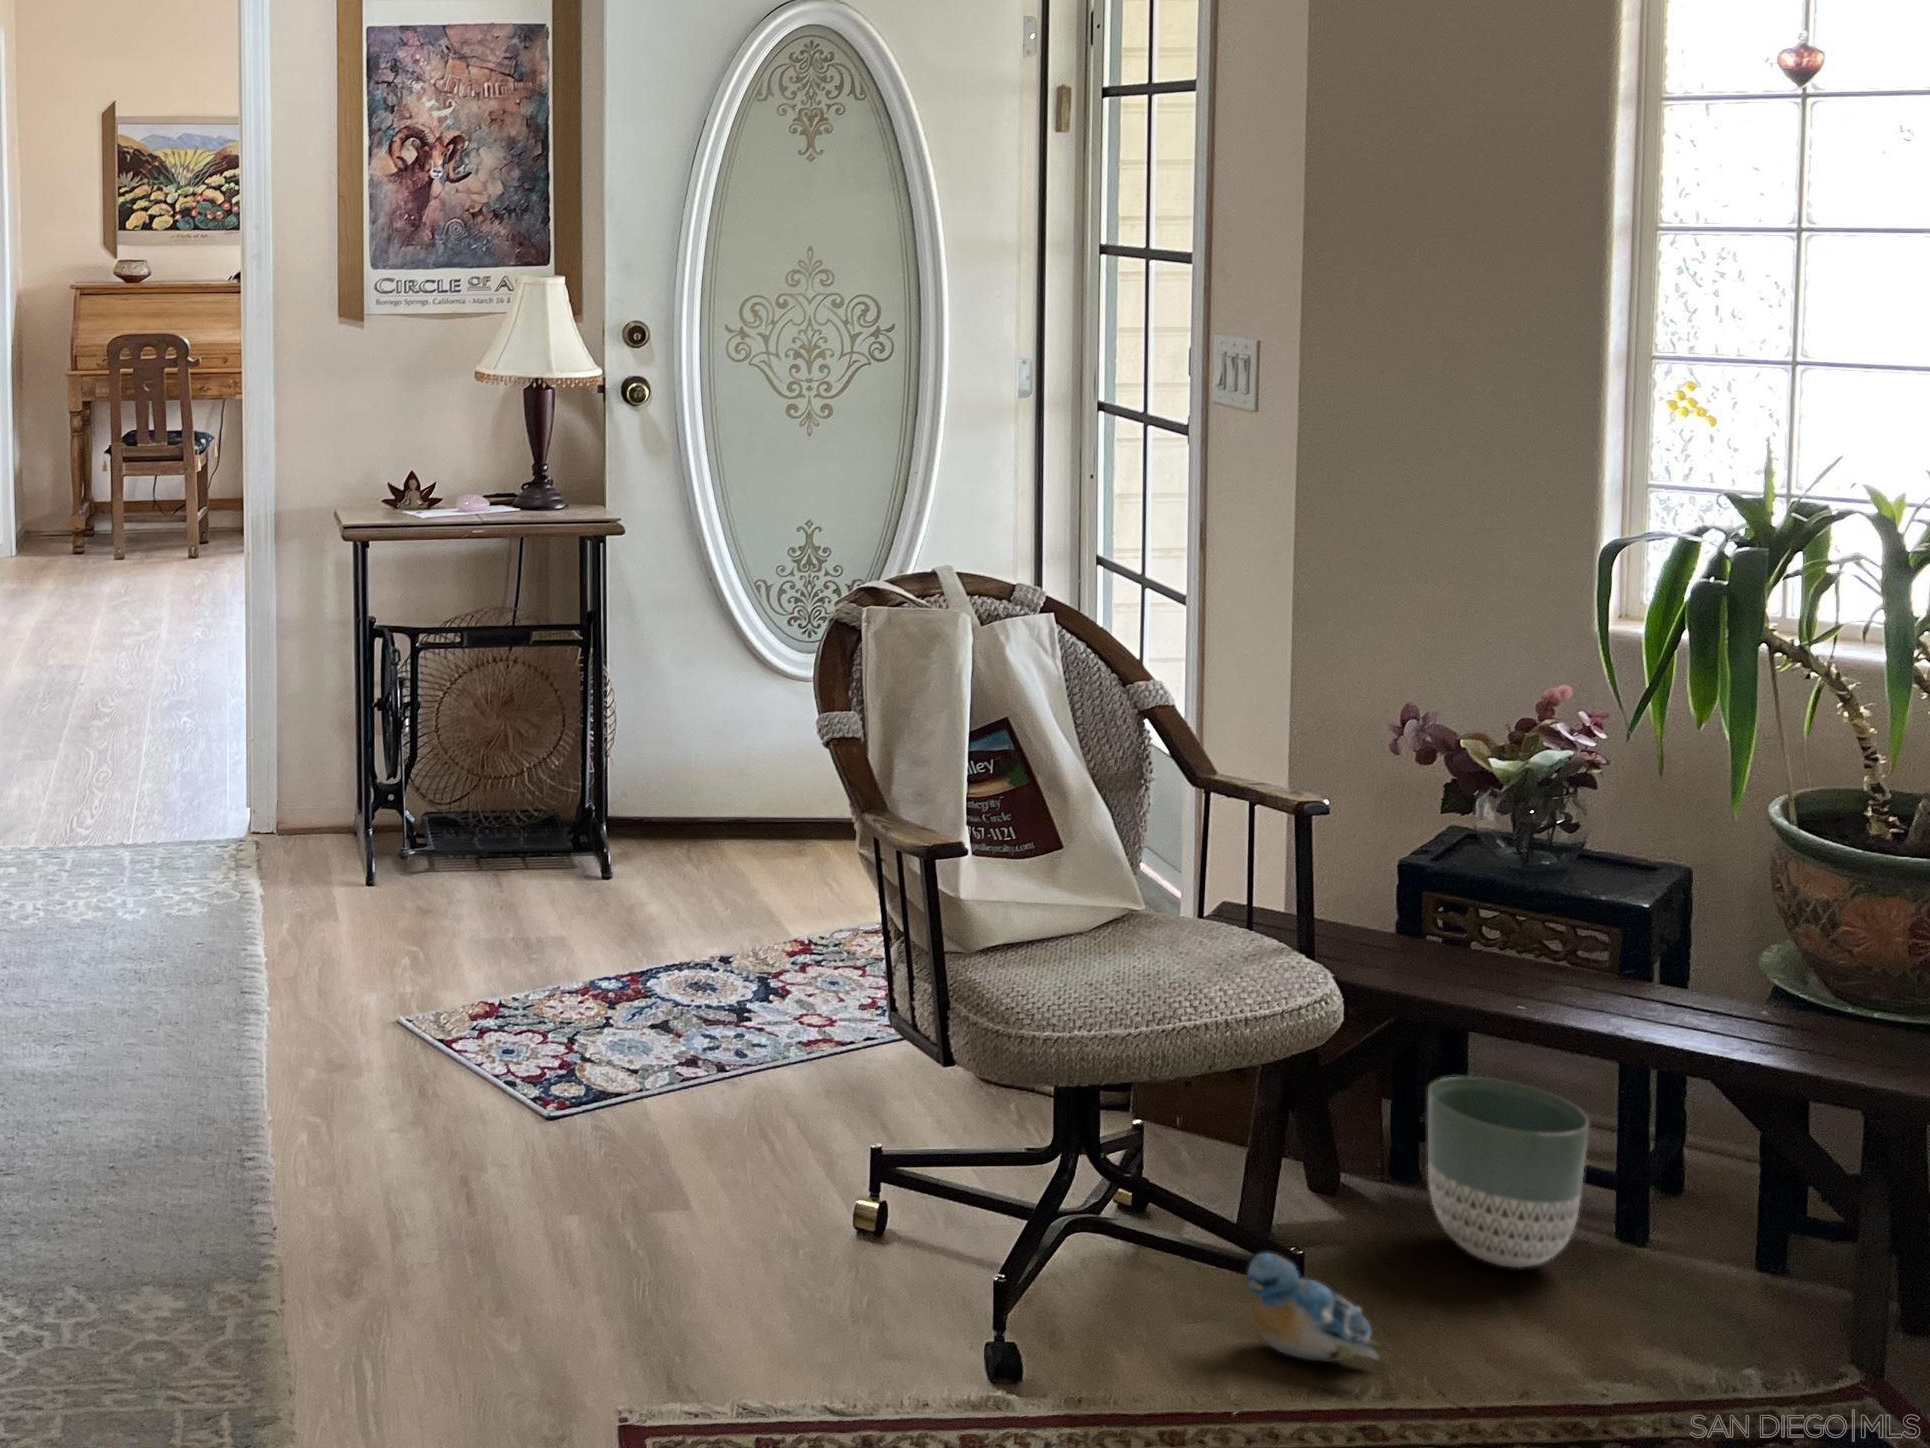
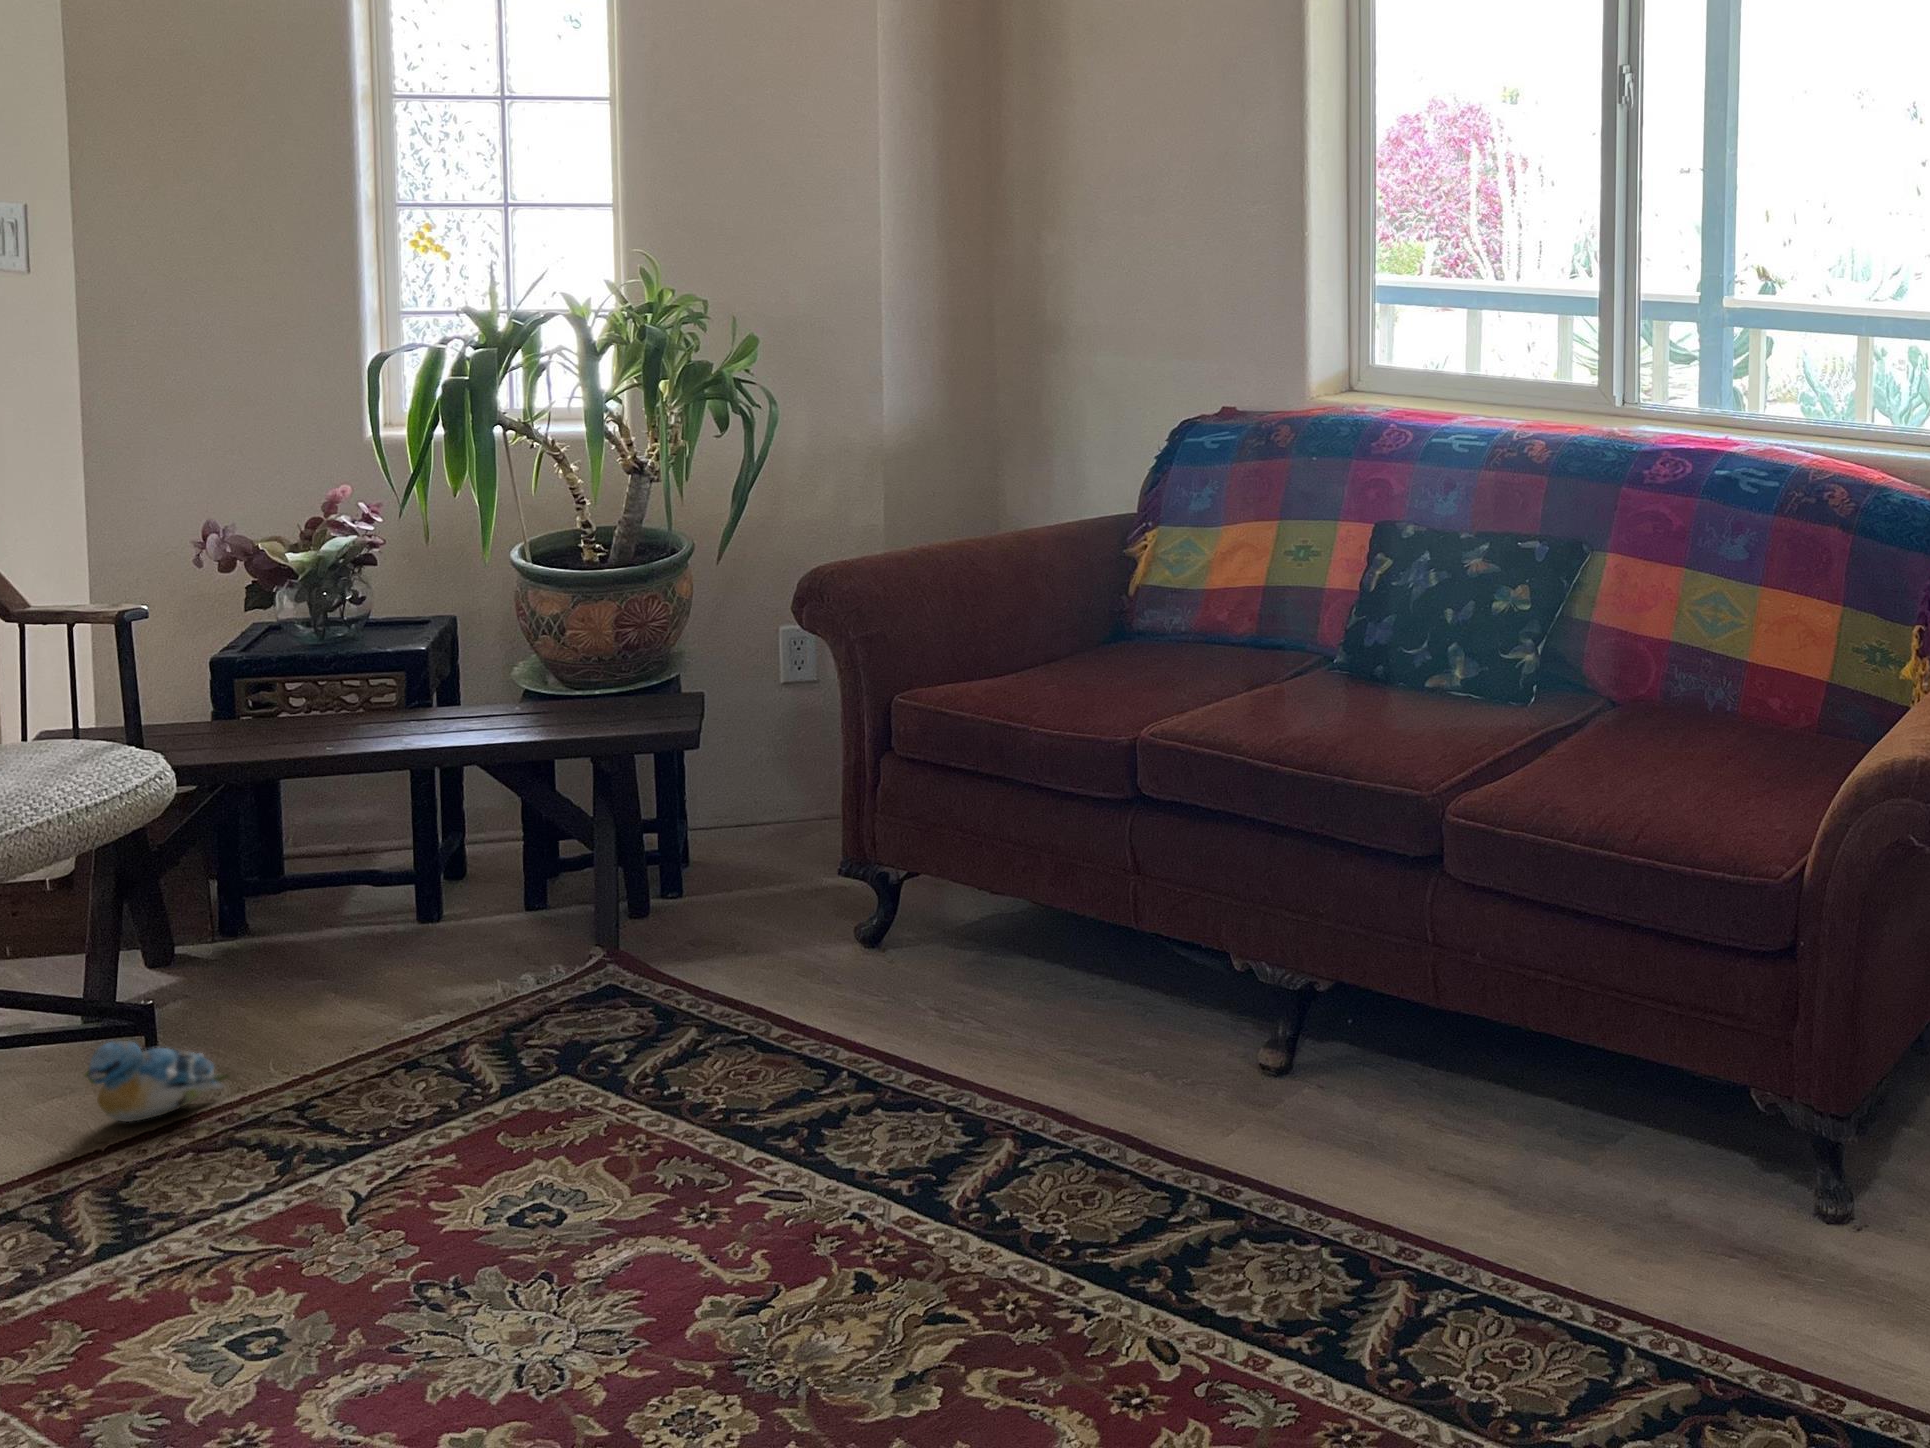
planter: present [1428,1077,1589,1268] -> none [250,819,390,972]

